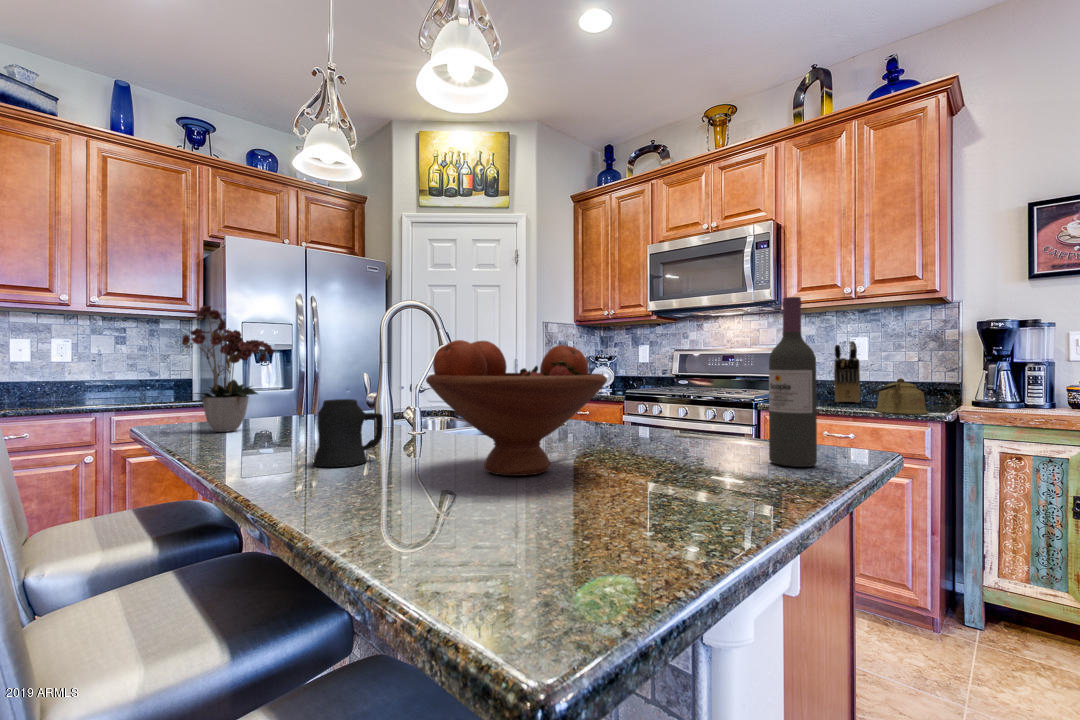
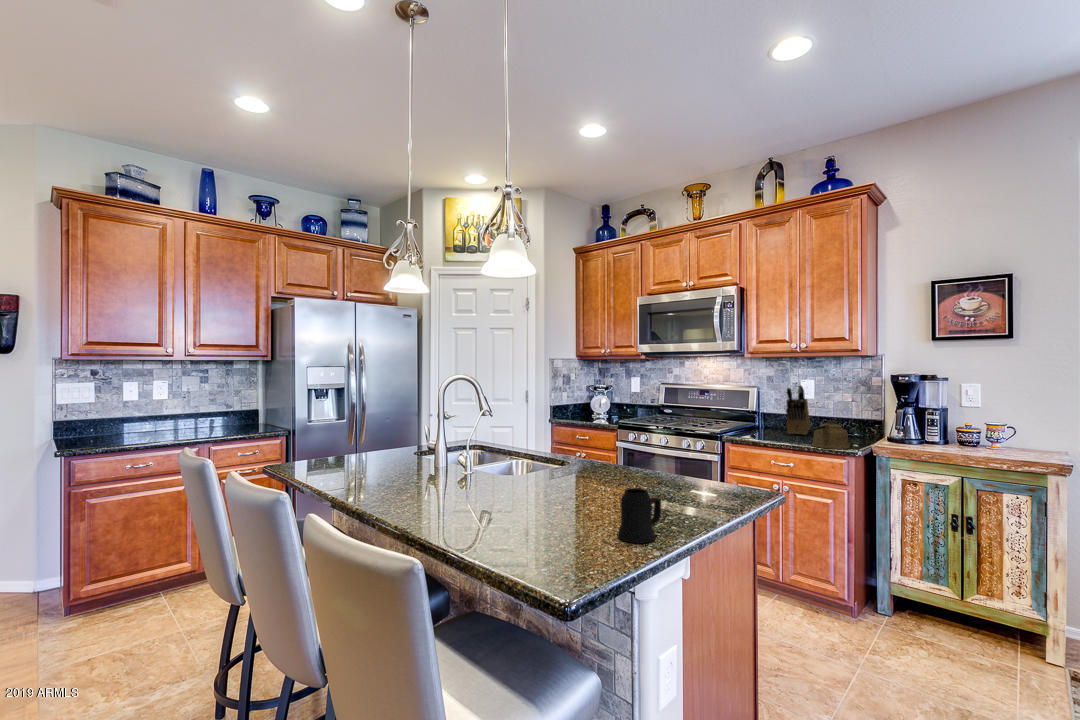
wine bottle: present [769,297,817,467] -> none [692,404,719,506]
flower arrangement: present [182,306,274,432] -> none [307,383,373,474]
fruit bowl: present [426,340,607,476] -> none [491,430,594,513]
mug: present [313,399,383,467] -> present [618,488,661,543]

